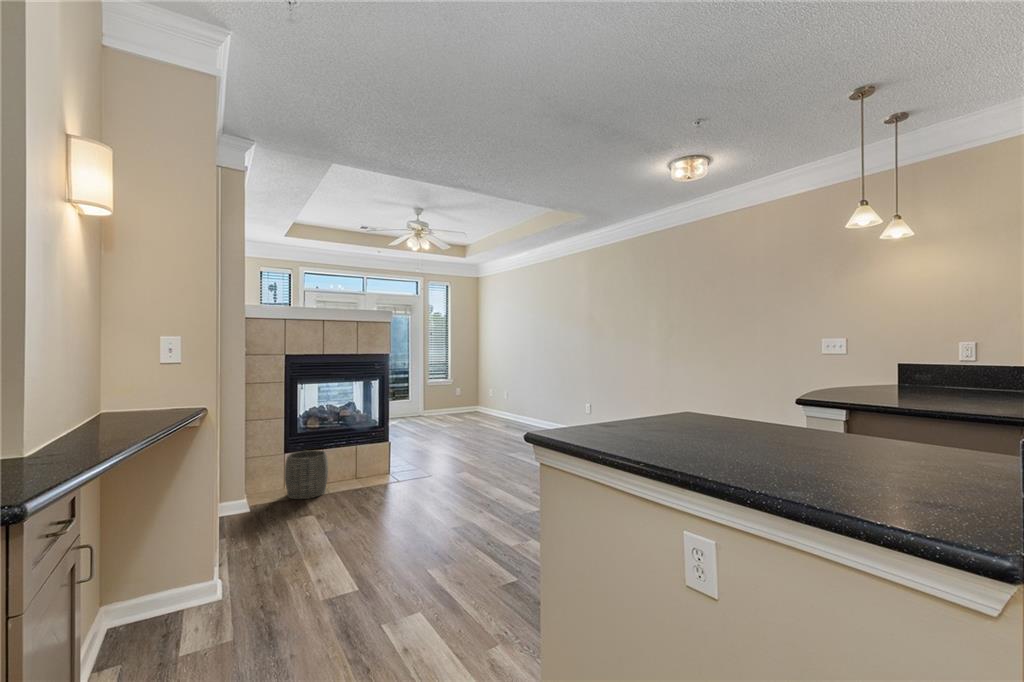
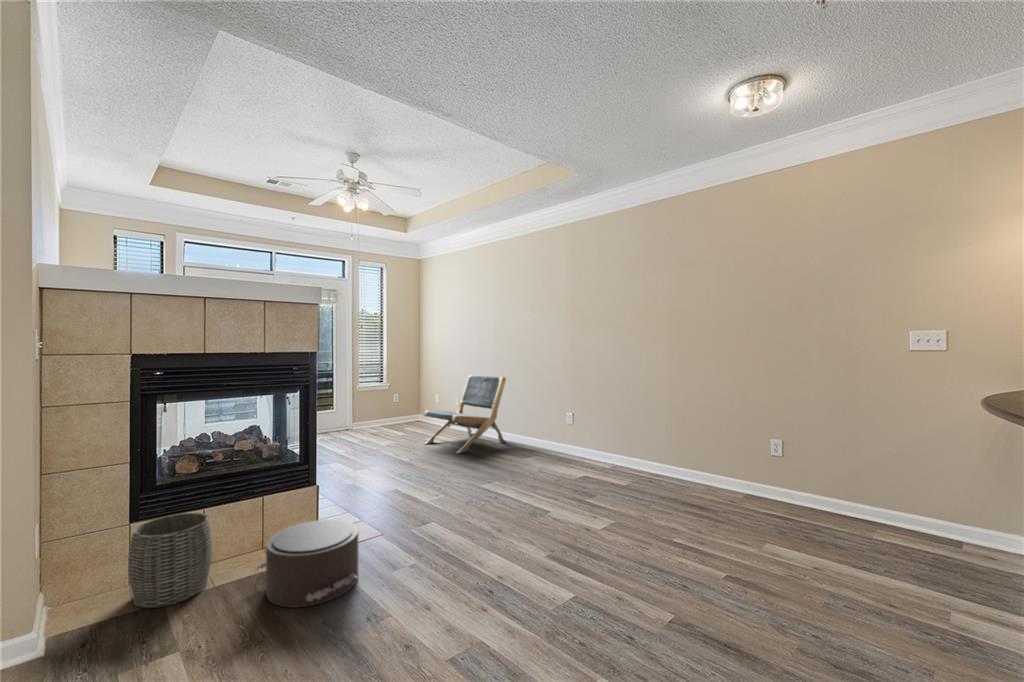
lounge chair: none [475,373,541,434] -> present [424,375,506,453]
pouf: none [351,460,411,504] -> present [255,520,358,608]

